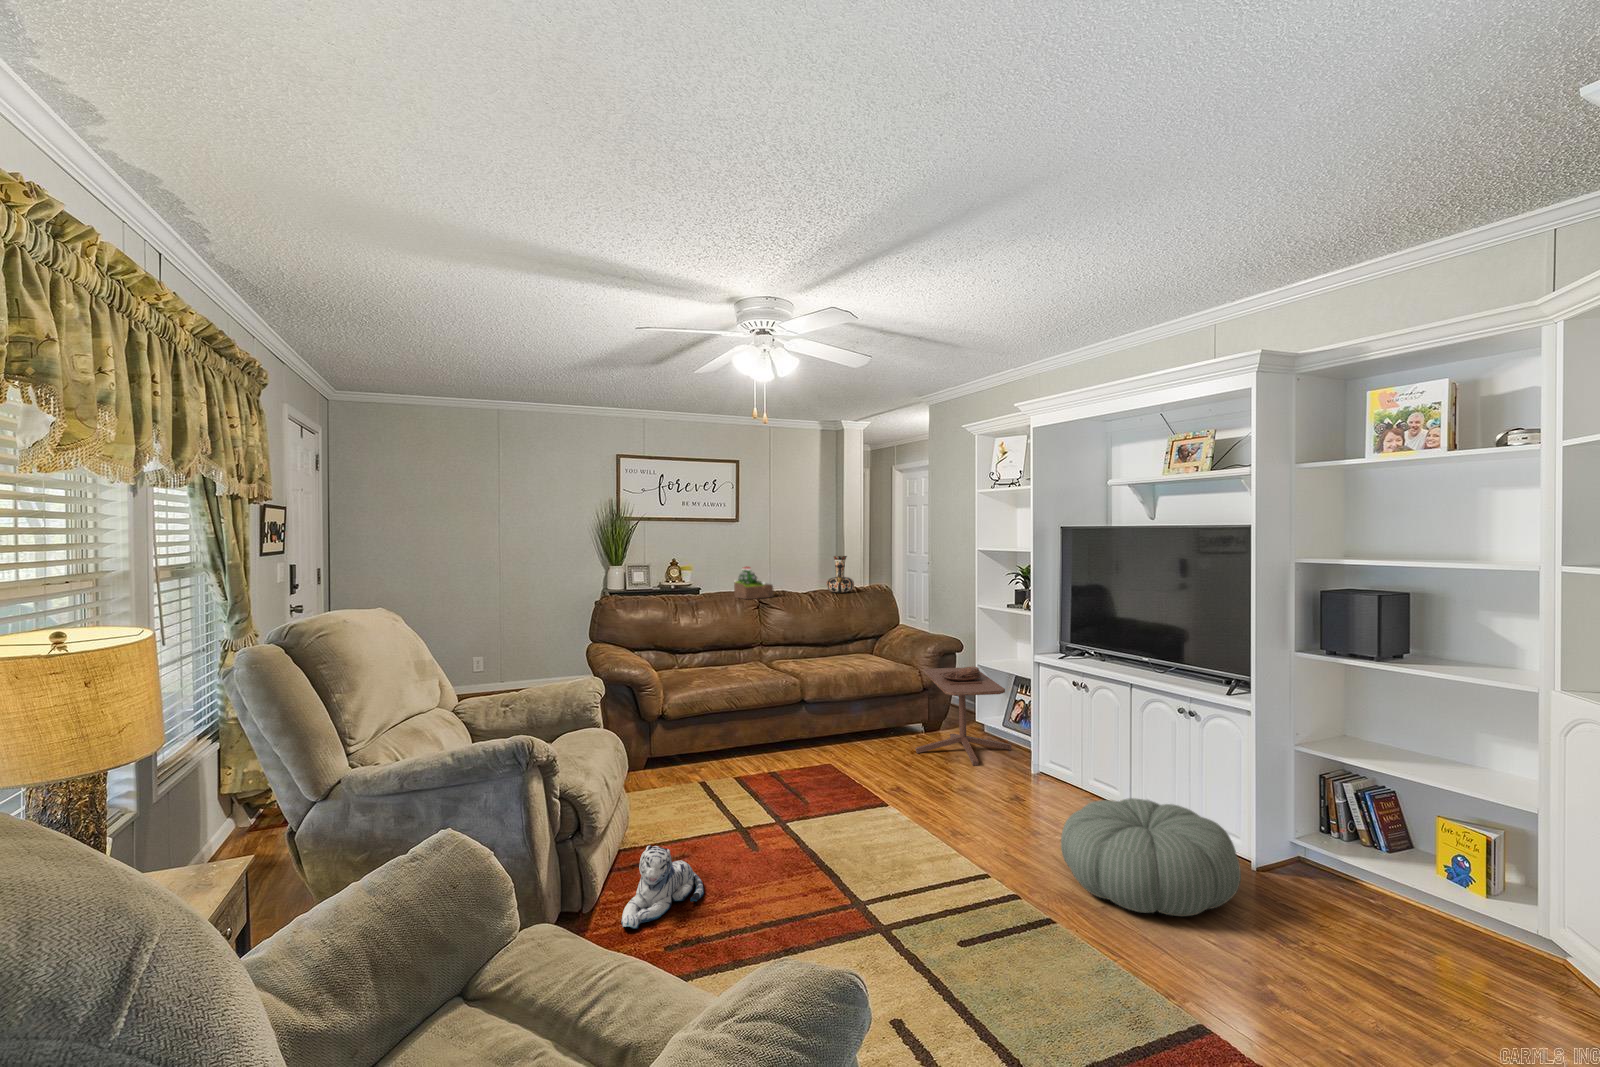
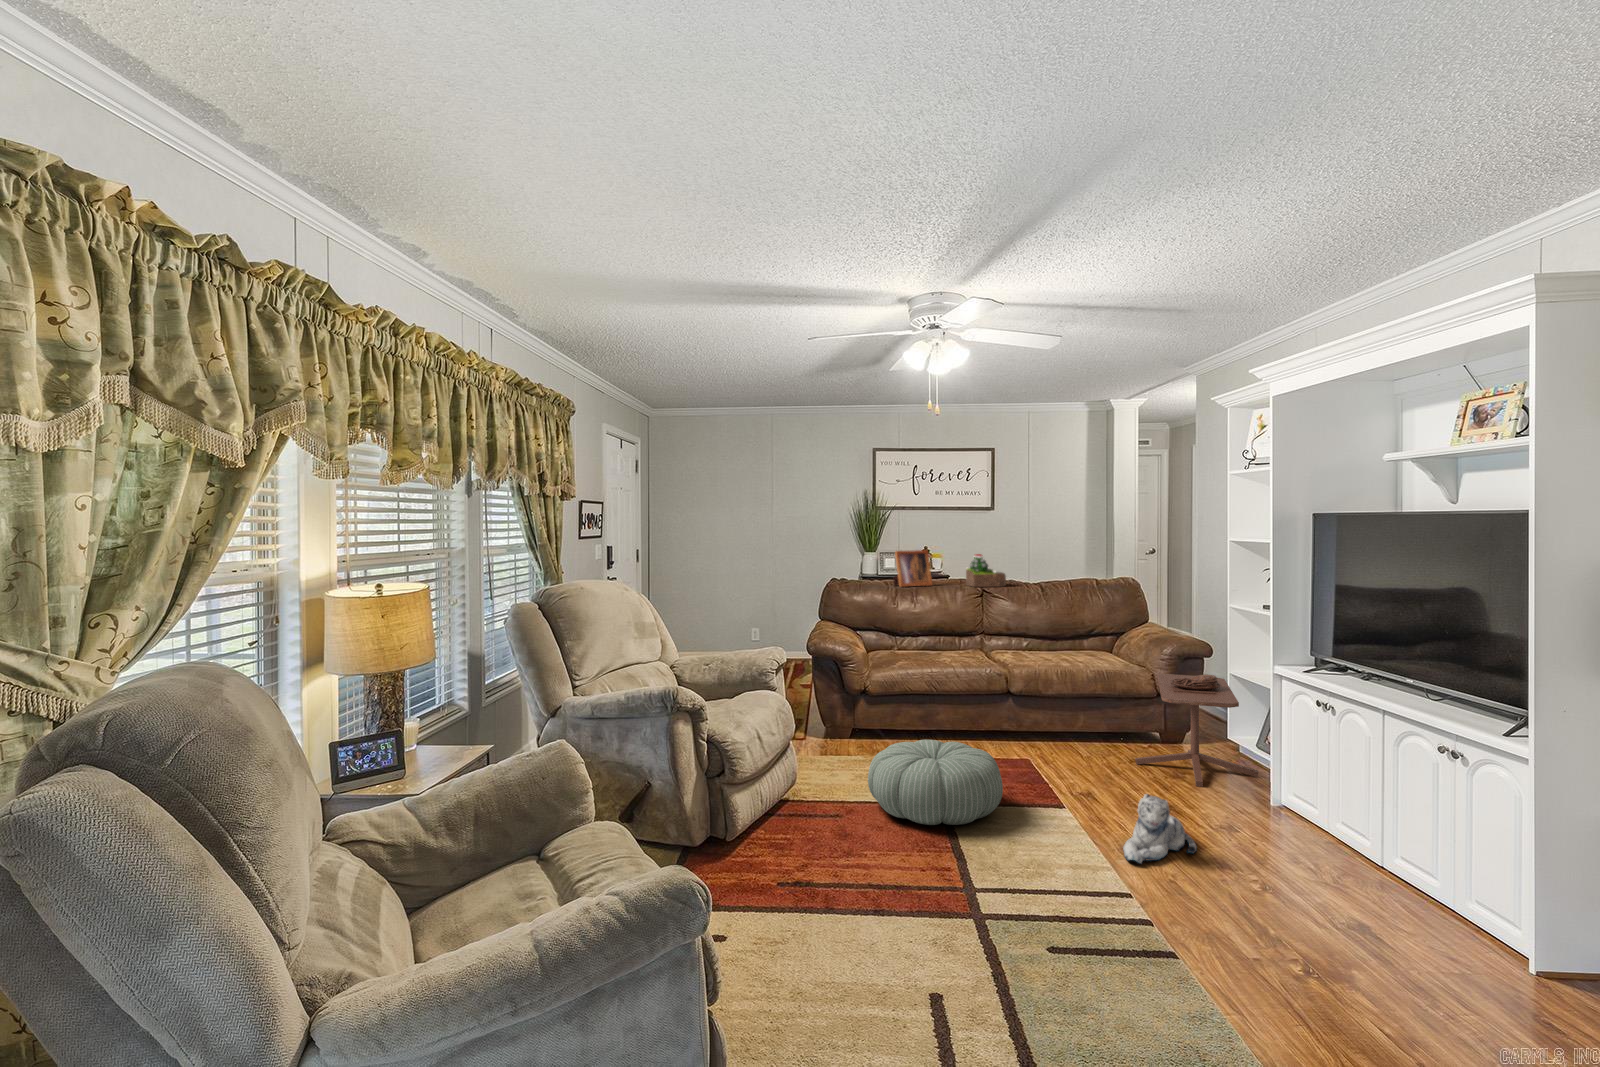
decorative vase: present [826,556,854,593] -> none [1069,546,1101,586]
picture frame: none [665,565,705,604] -> present [893,550,932,587]
pouf: present [1061,798,1241,916] -> present [868,740,1003,825]
plush toy: present [621,846,704,928] -> present [1123,794,1197,864]

